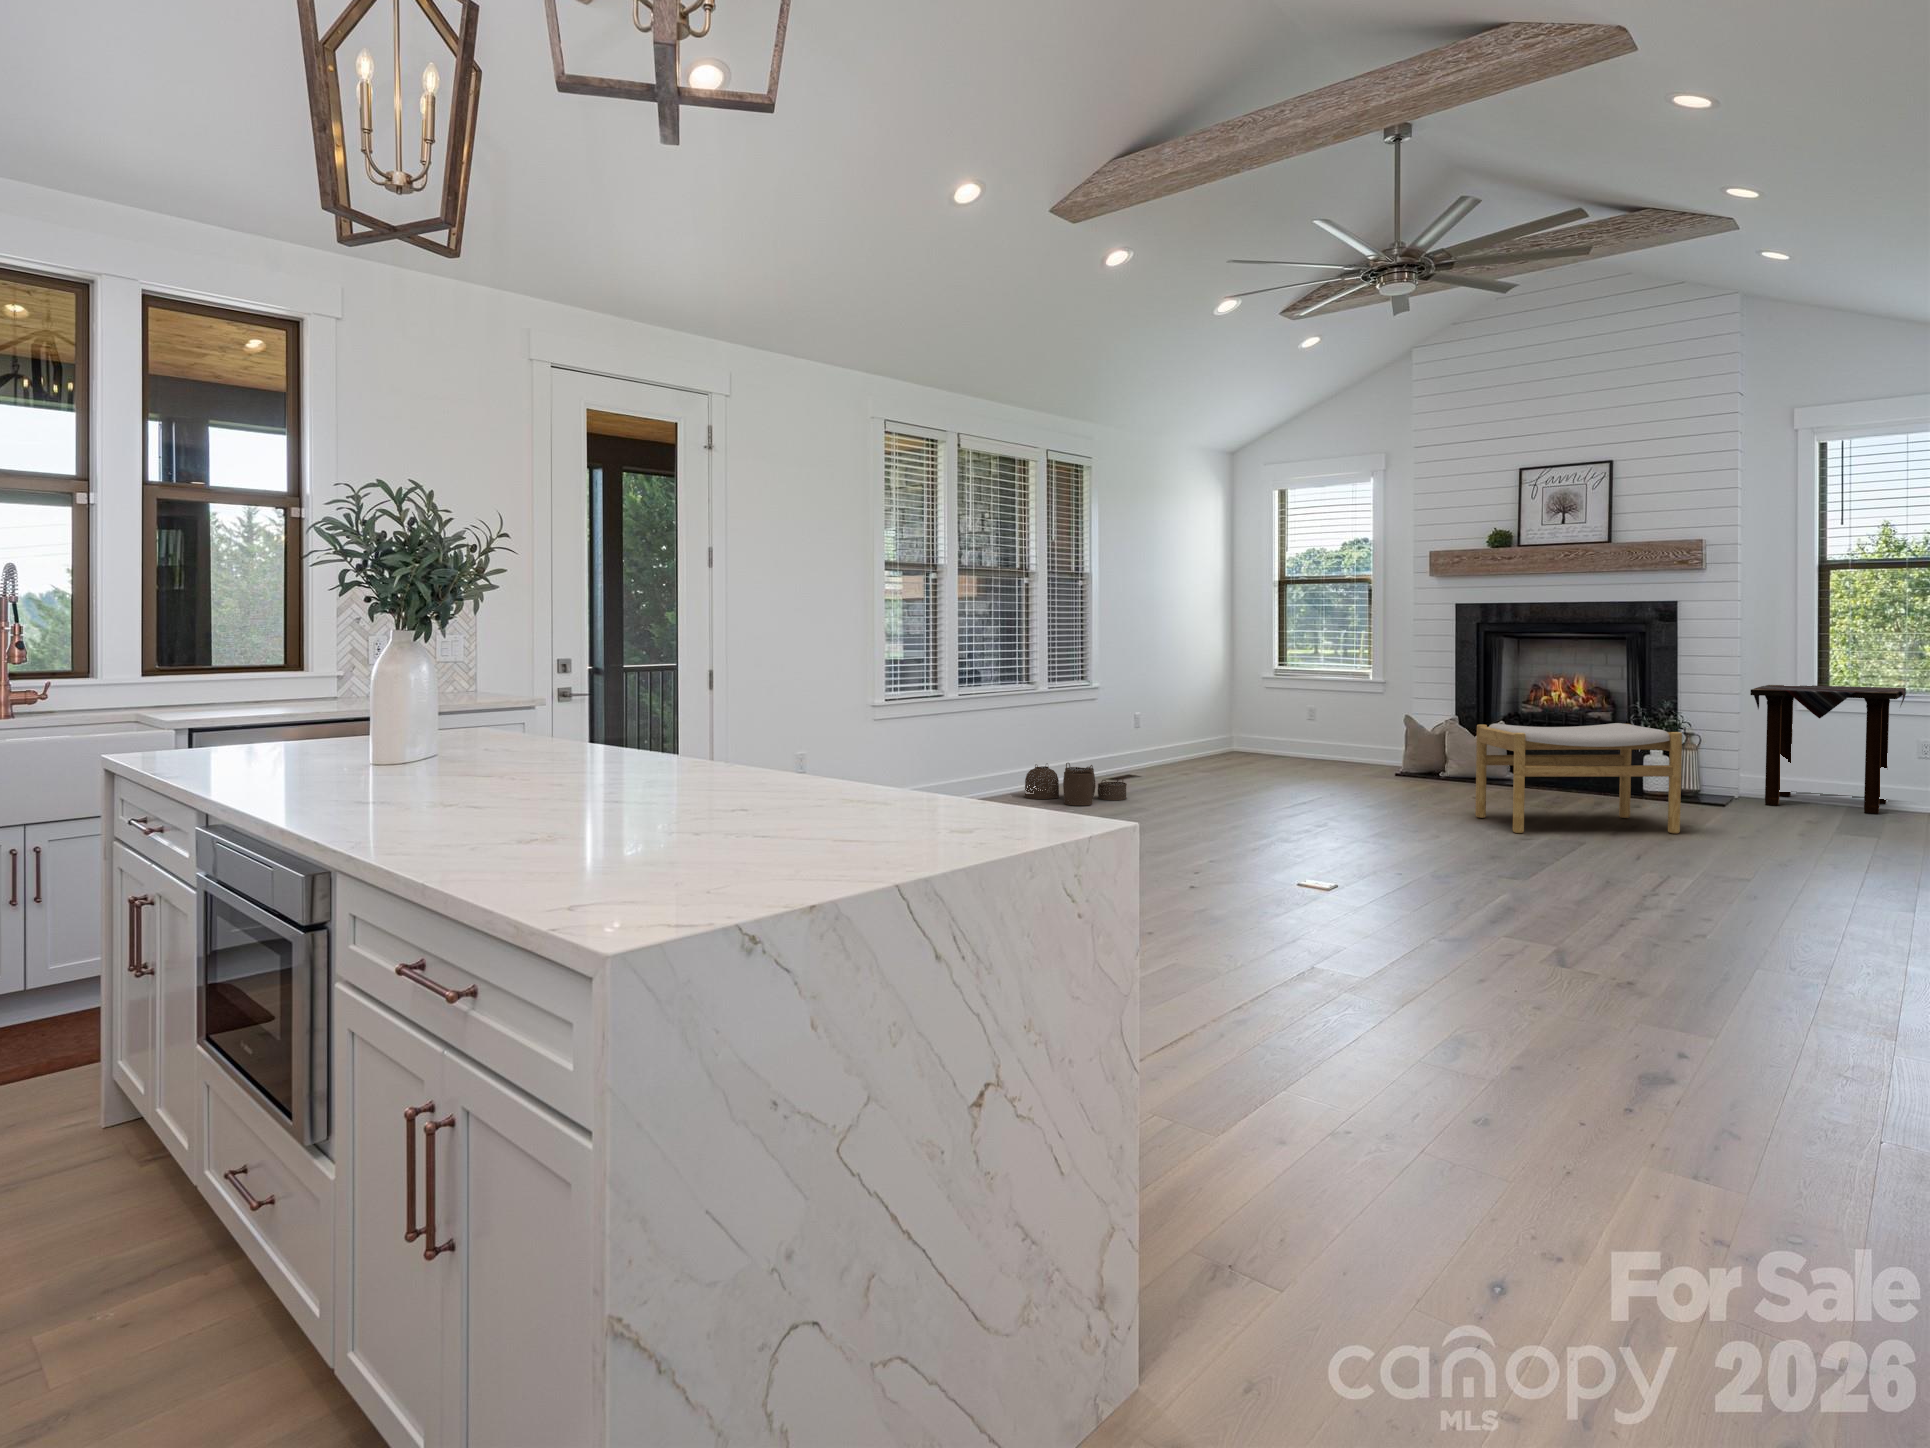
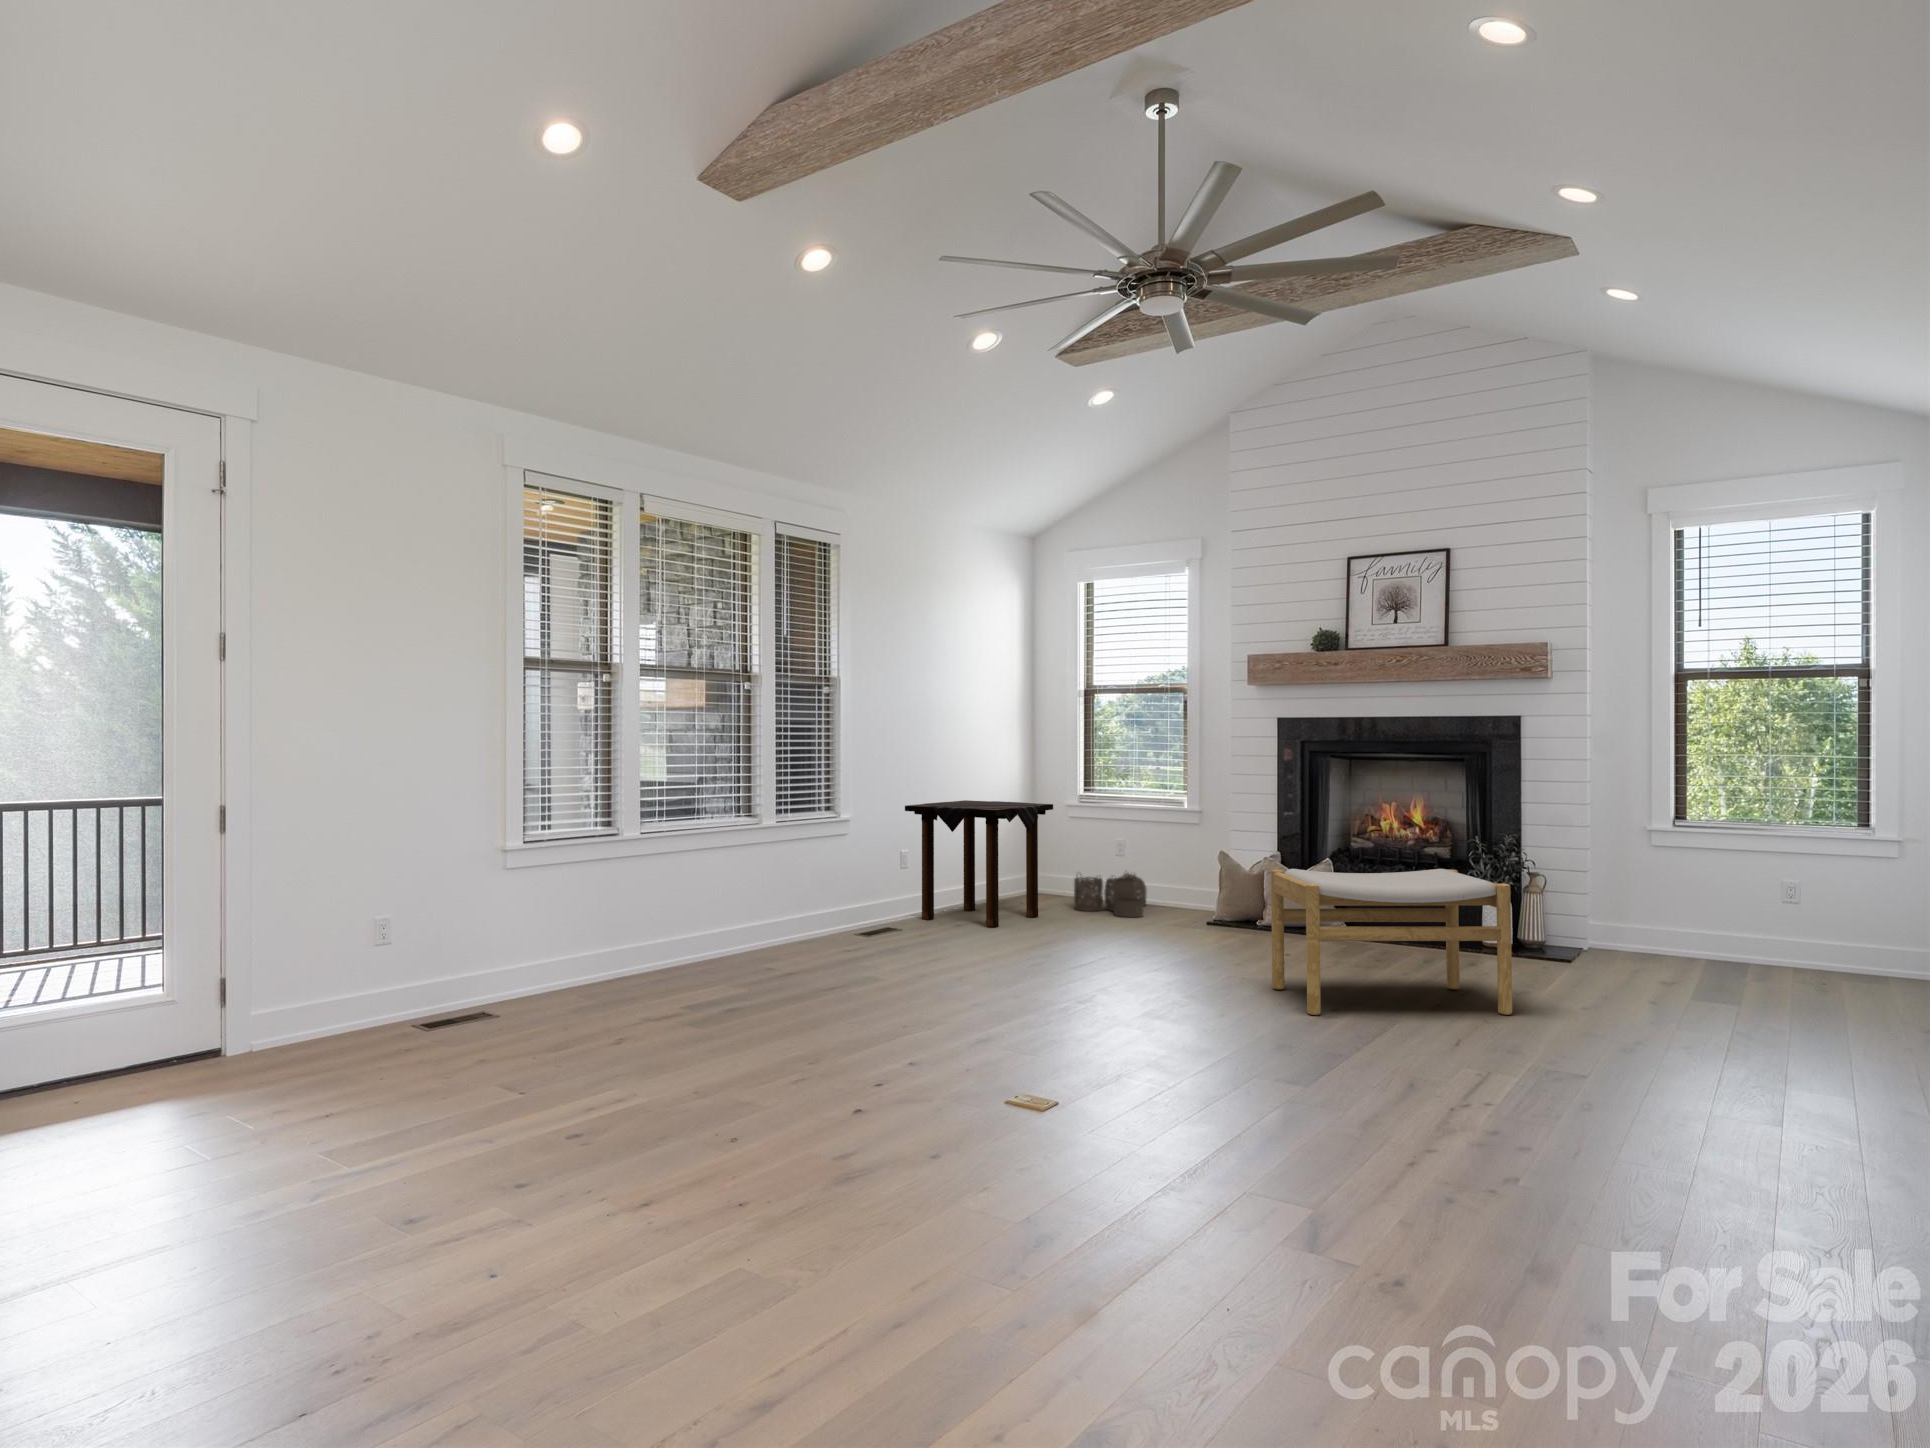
side table: present [1750,685,1906,814] -> present [905,800,1053,928]
woven basket: present [1024,763,1127,805] -> present [1074,873,1146,917]

